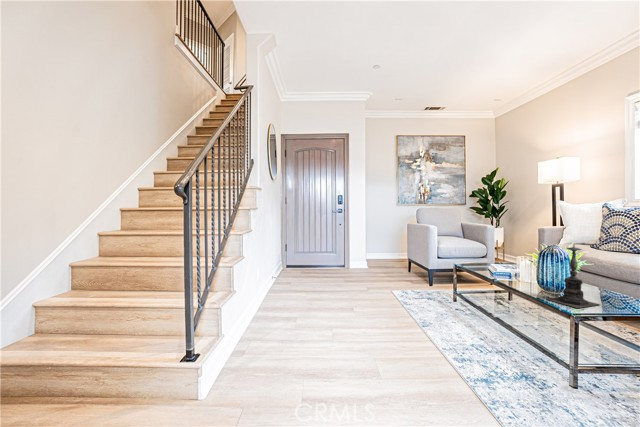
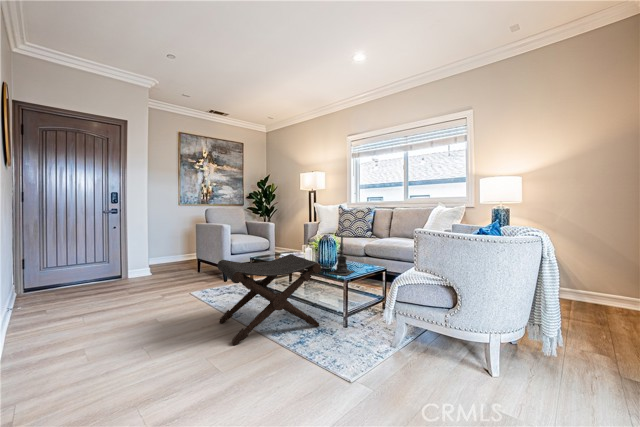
footstool: none [402,263,528,369] -> present [217,254,321,345]

